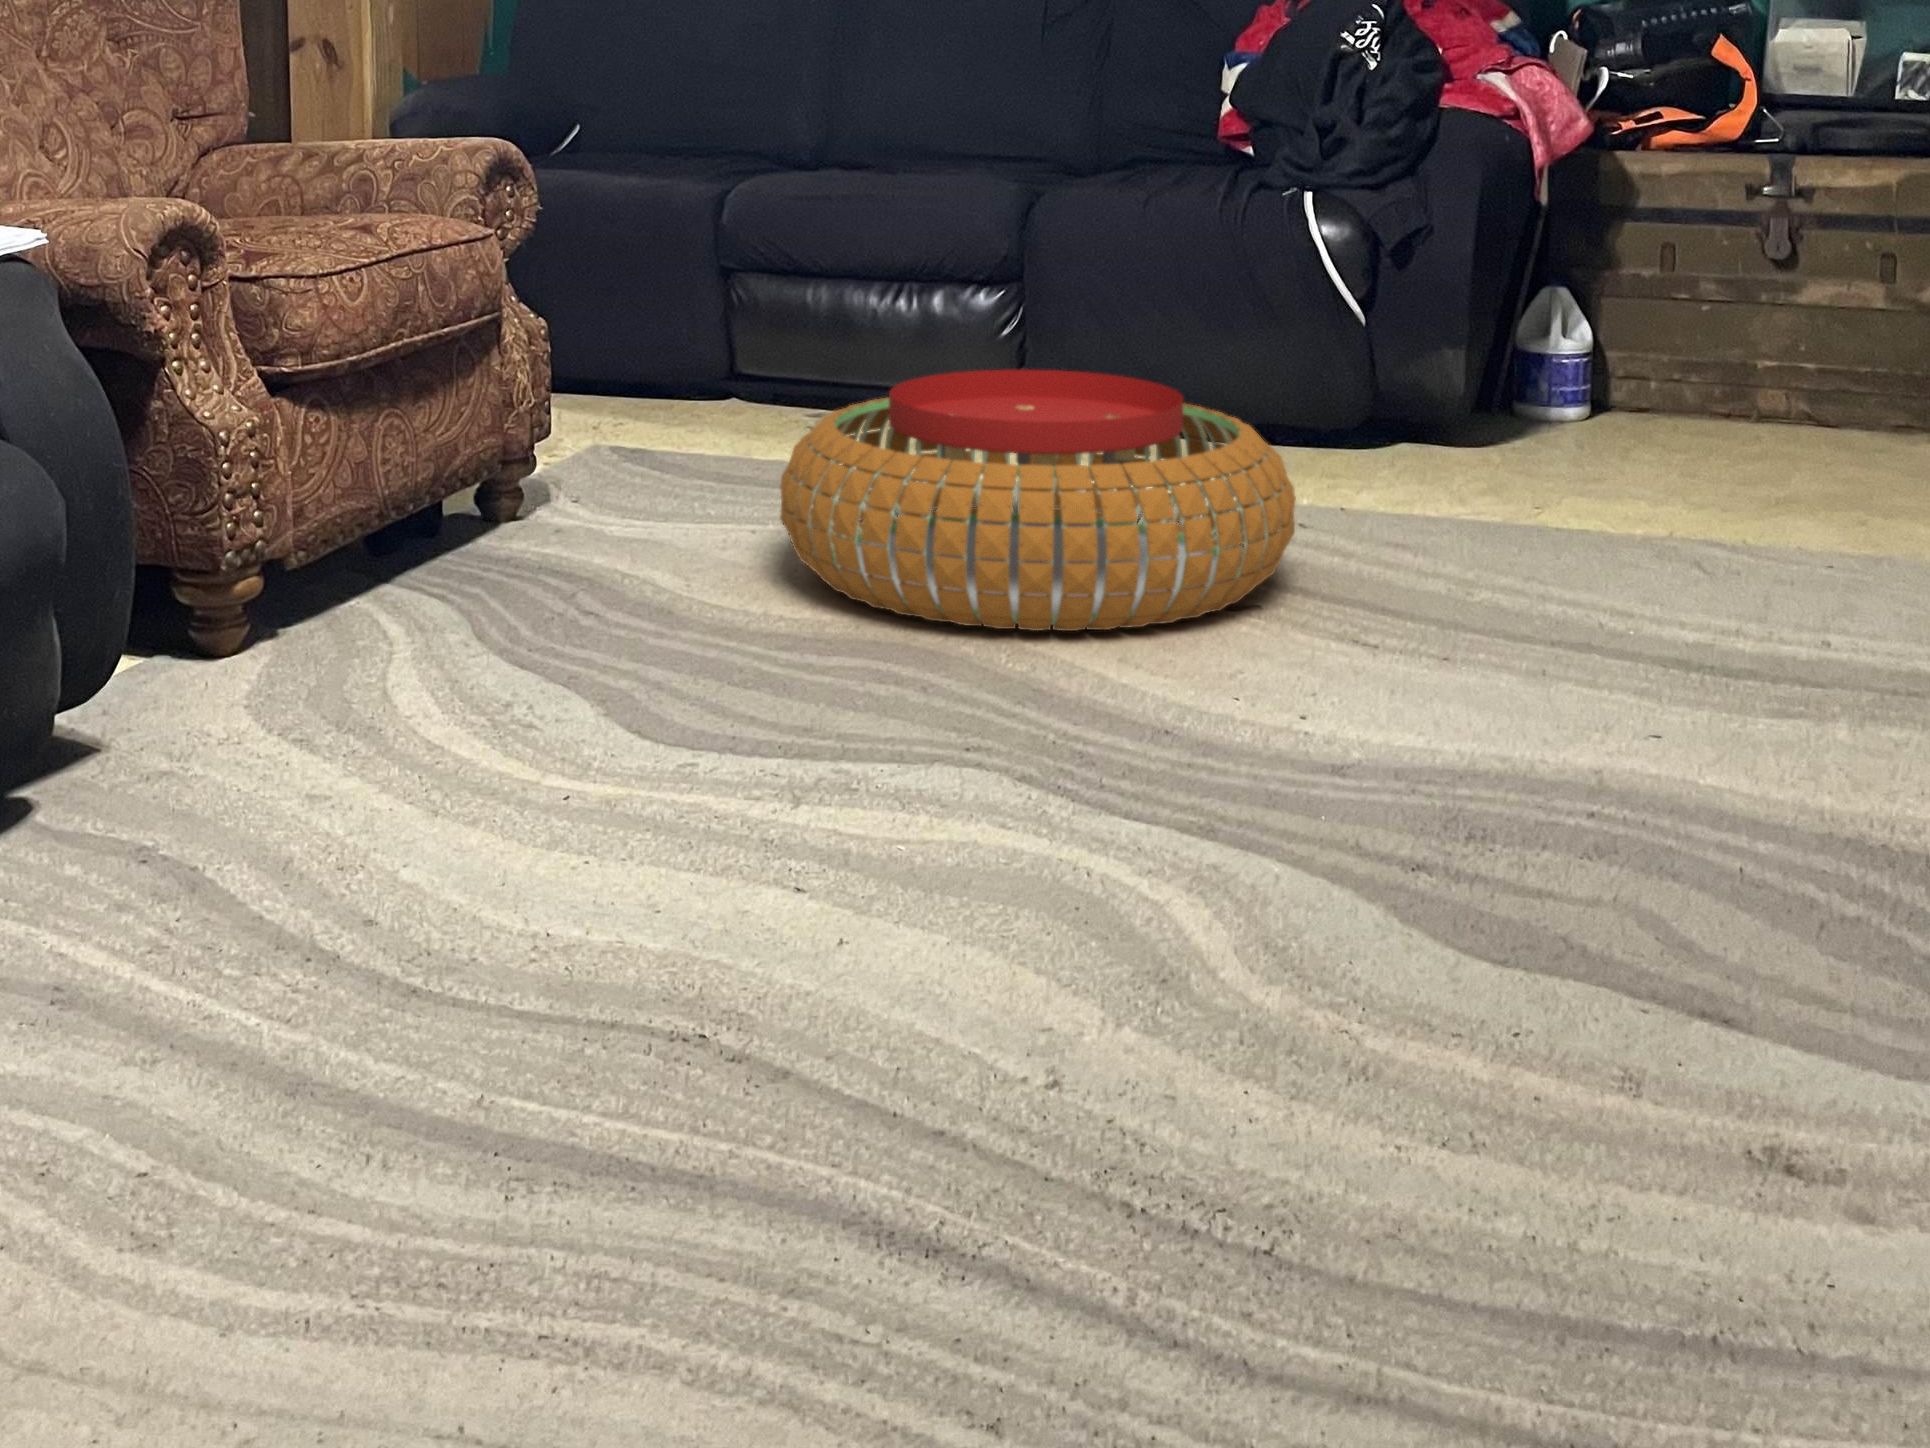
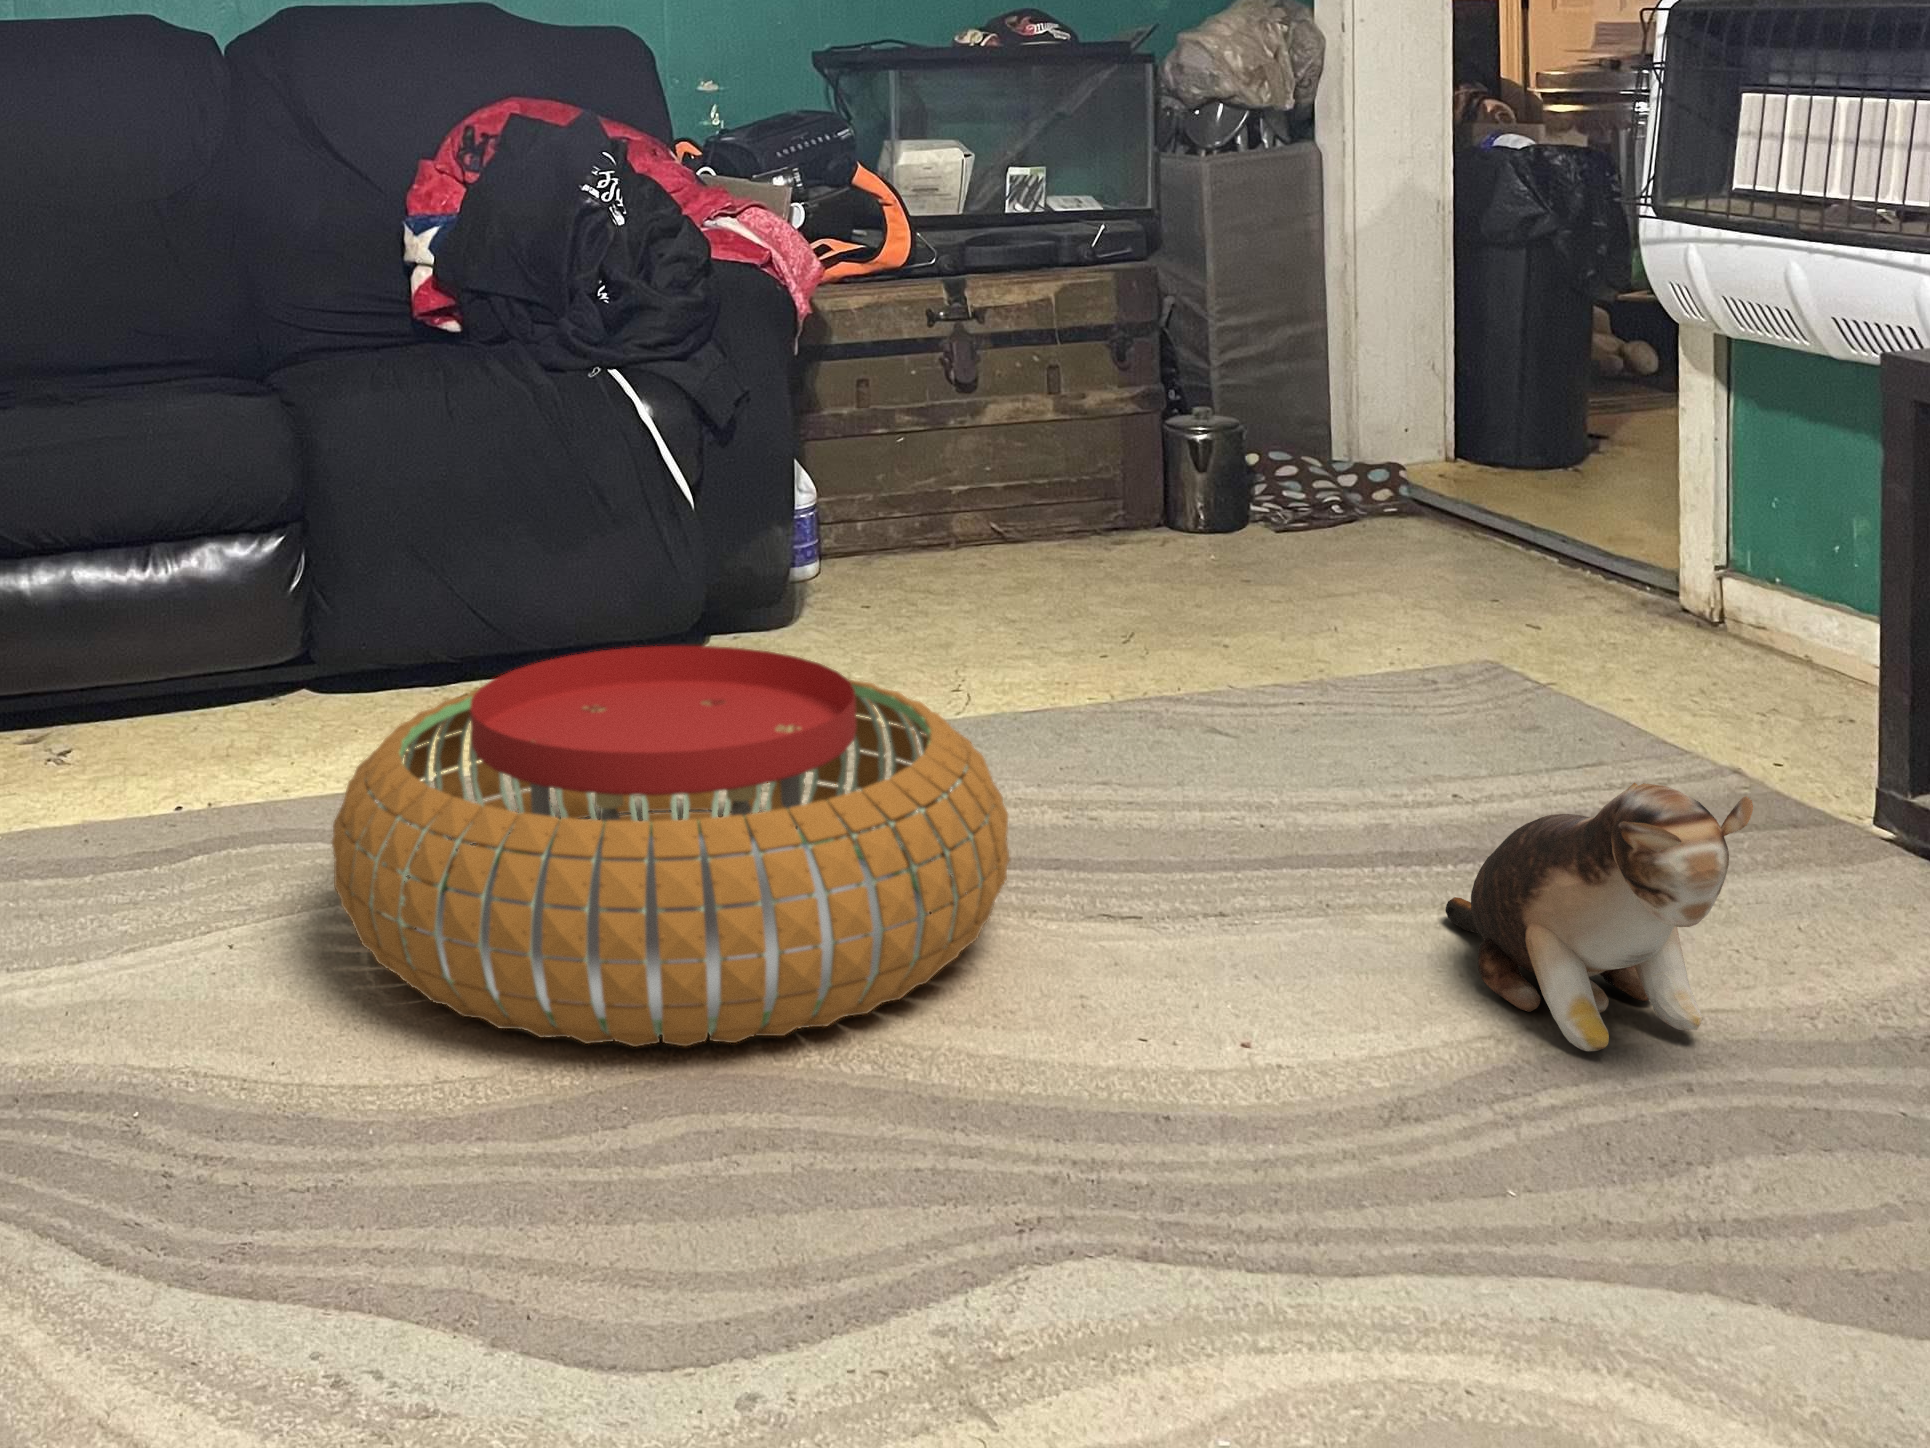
plush toy: none [1537,537,1692,761] -> present [1445,783,1753,1051]

